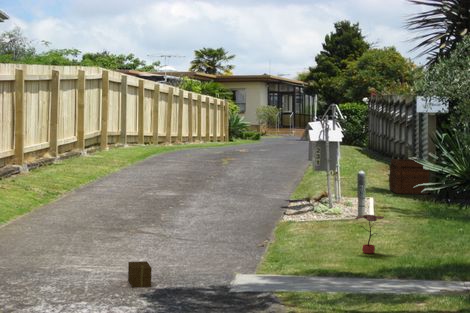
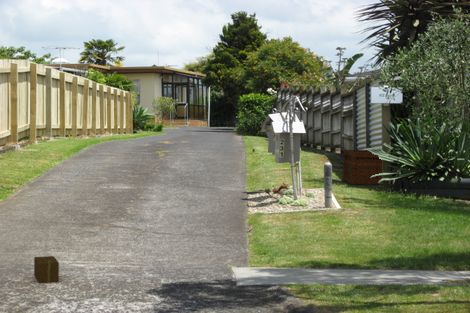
potted plant: present [355,215,384,254] -> none [339,207,367,245]
cardboard box: present [128,261,152,287] -> present [34,256,59,283]

